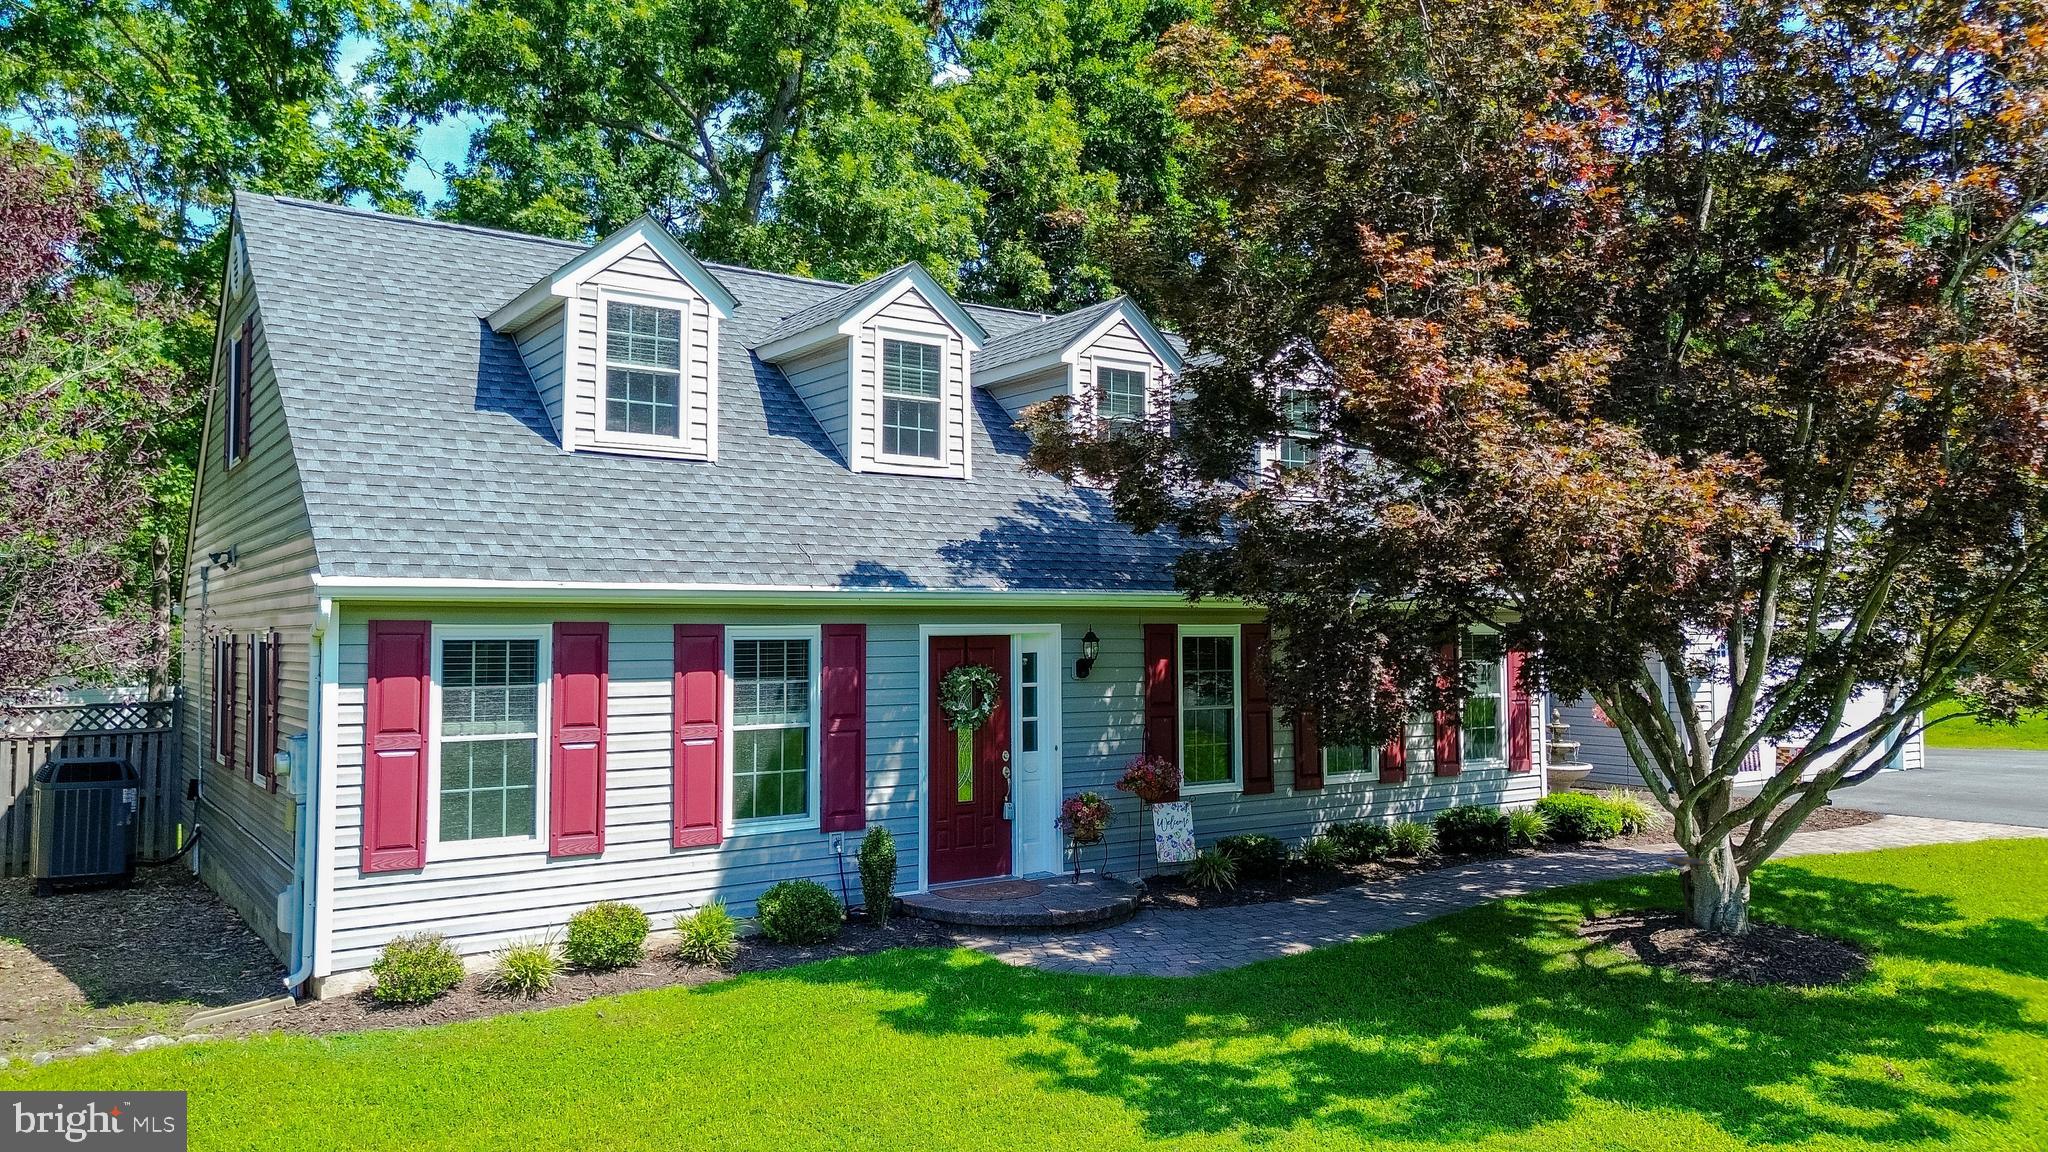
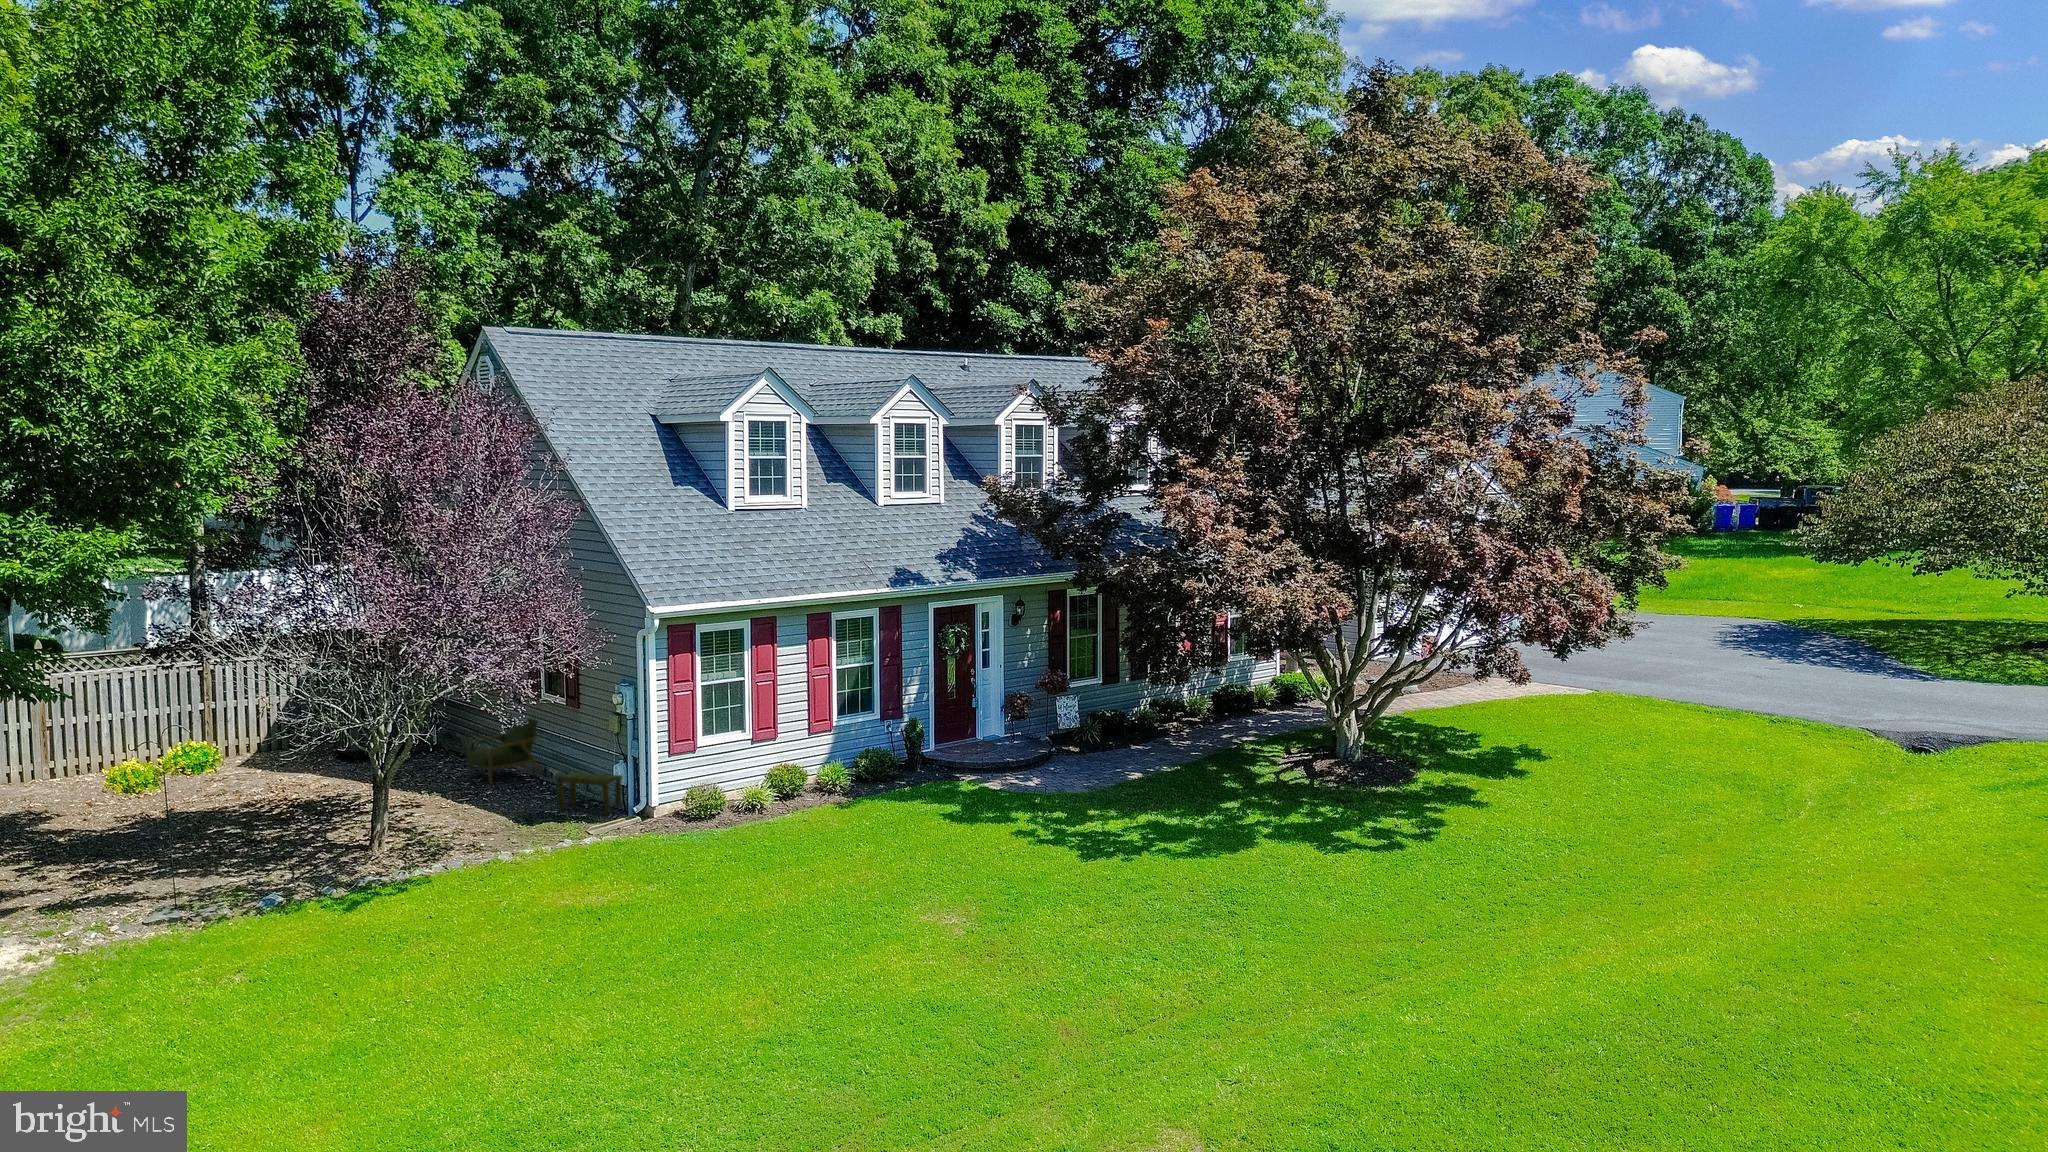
chair: none [106,811,238,929] -> present [467,718,543,784]
bench: none [178,905,300,986] -> present [556,772,622,814]

